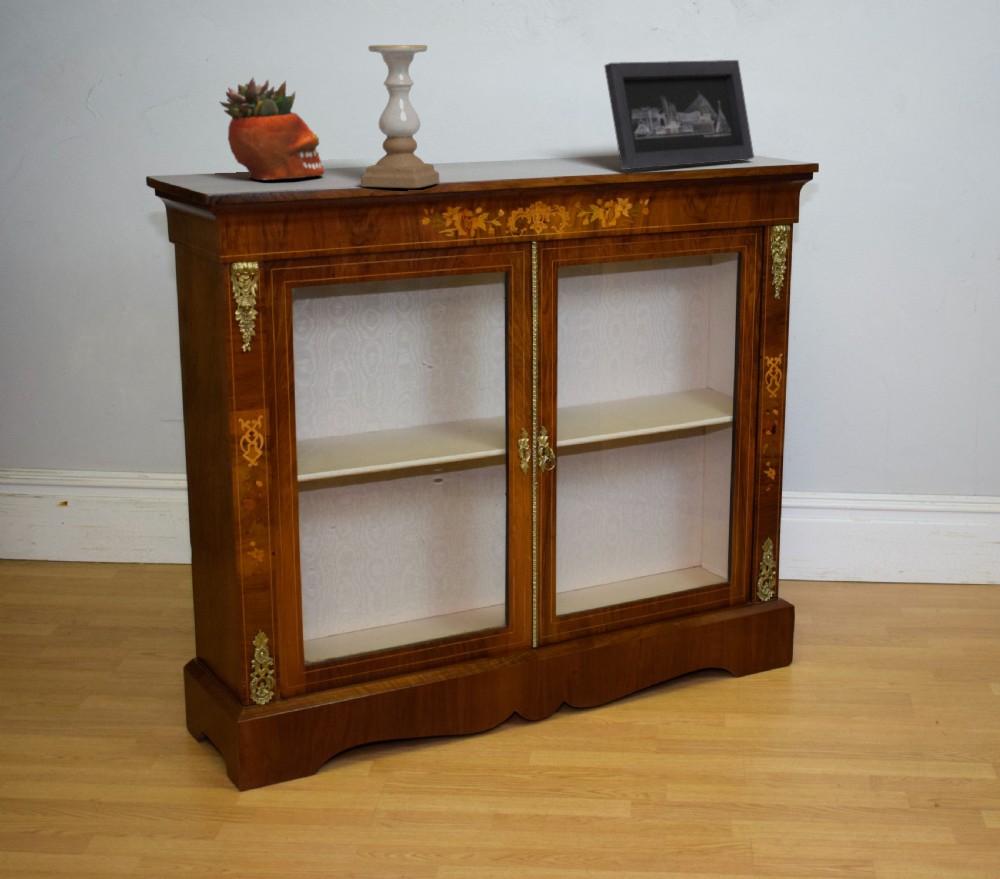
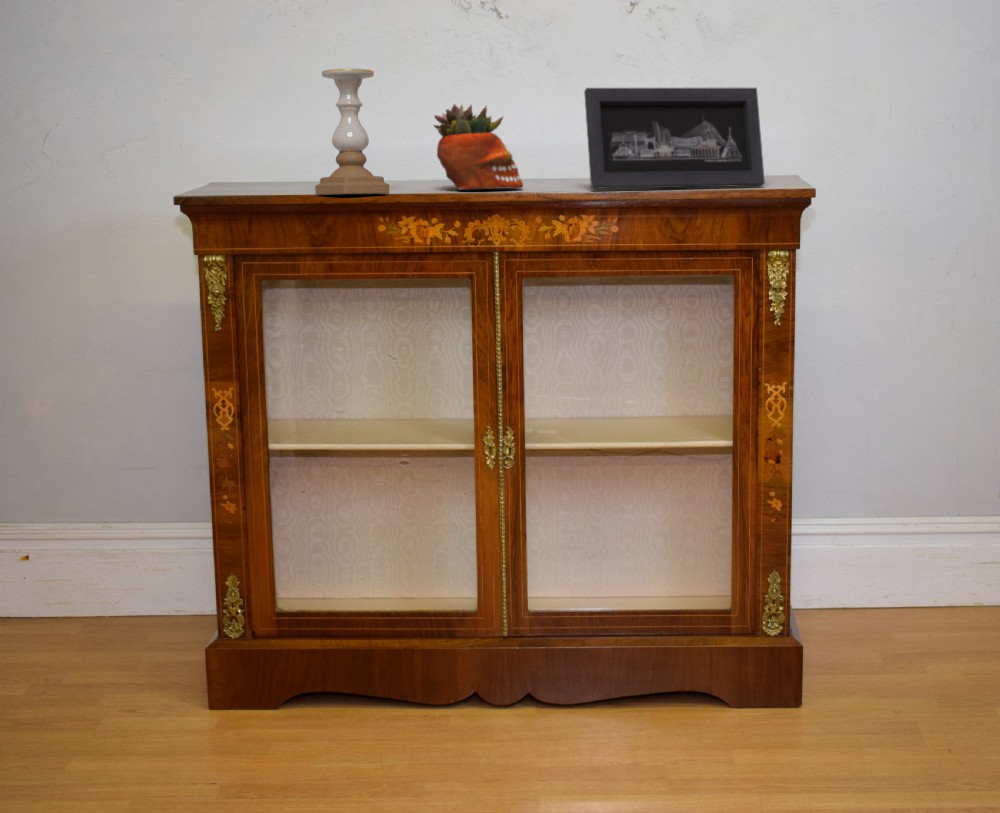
succulent planter: present [220,78,325,180] -> present [434,104,523,190]

